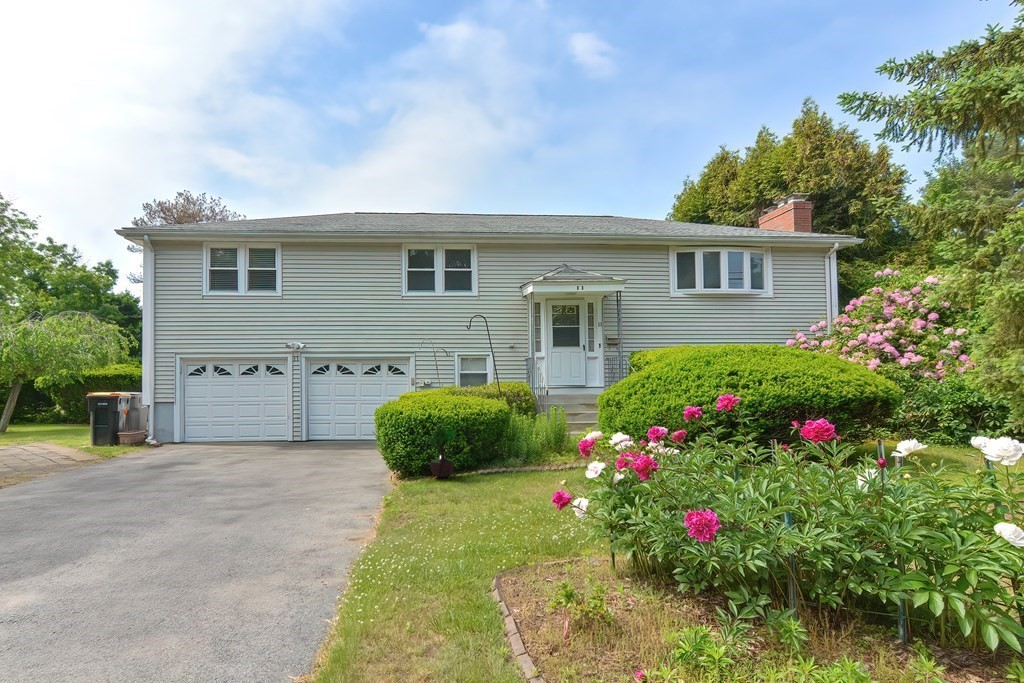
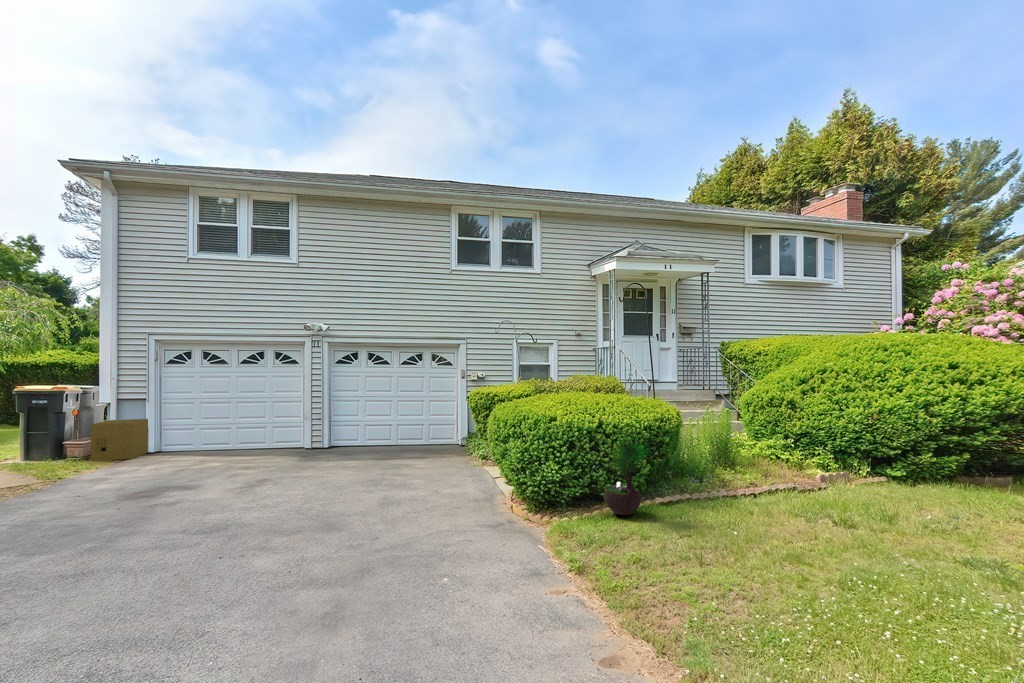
cardboard box: none [135,418,176,448] -> present [91,419,148,461]

